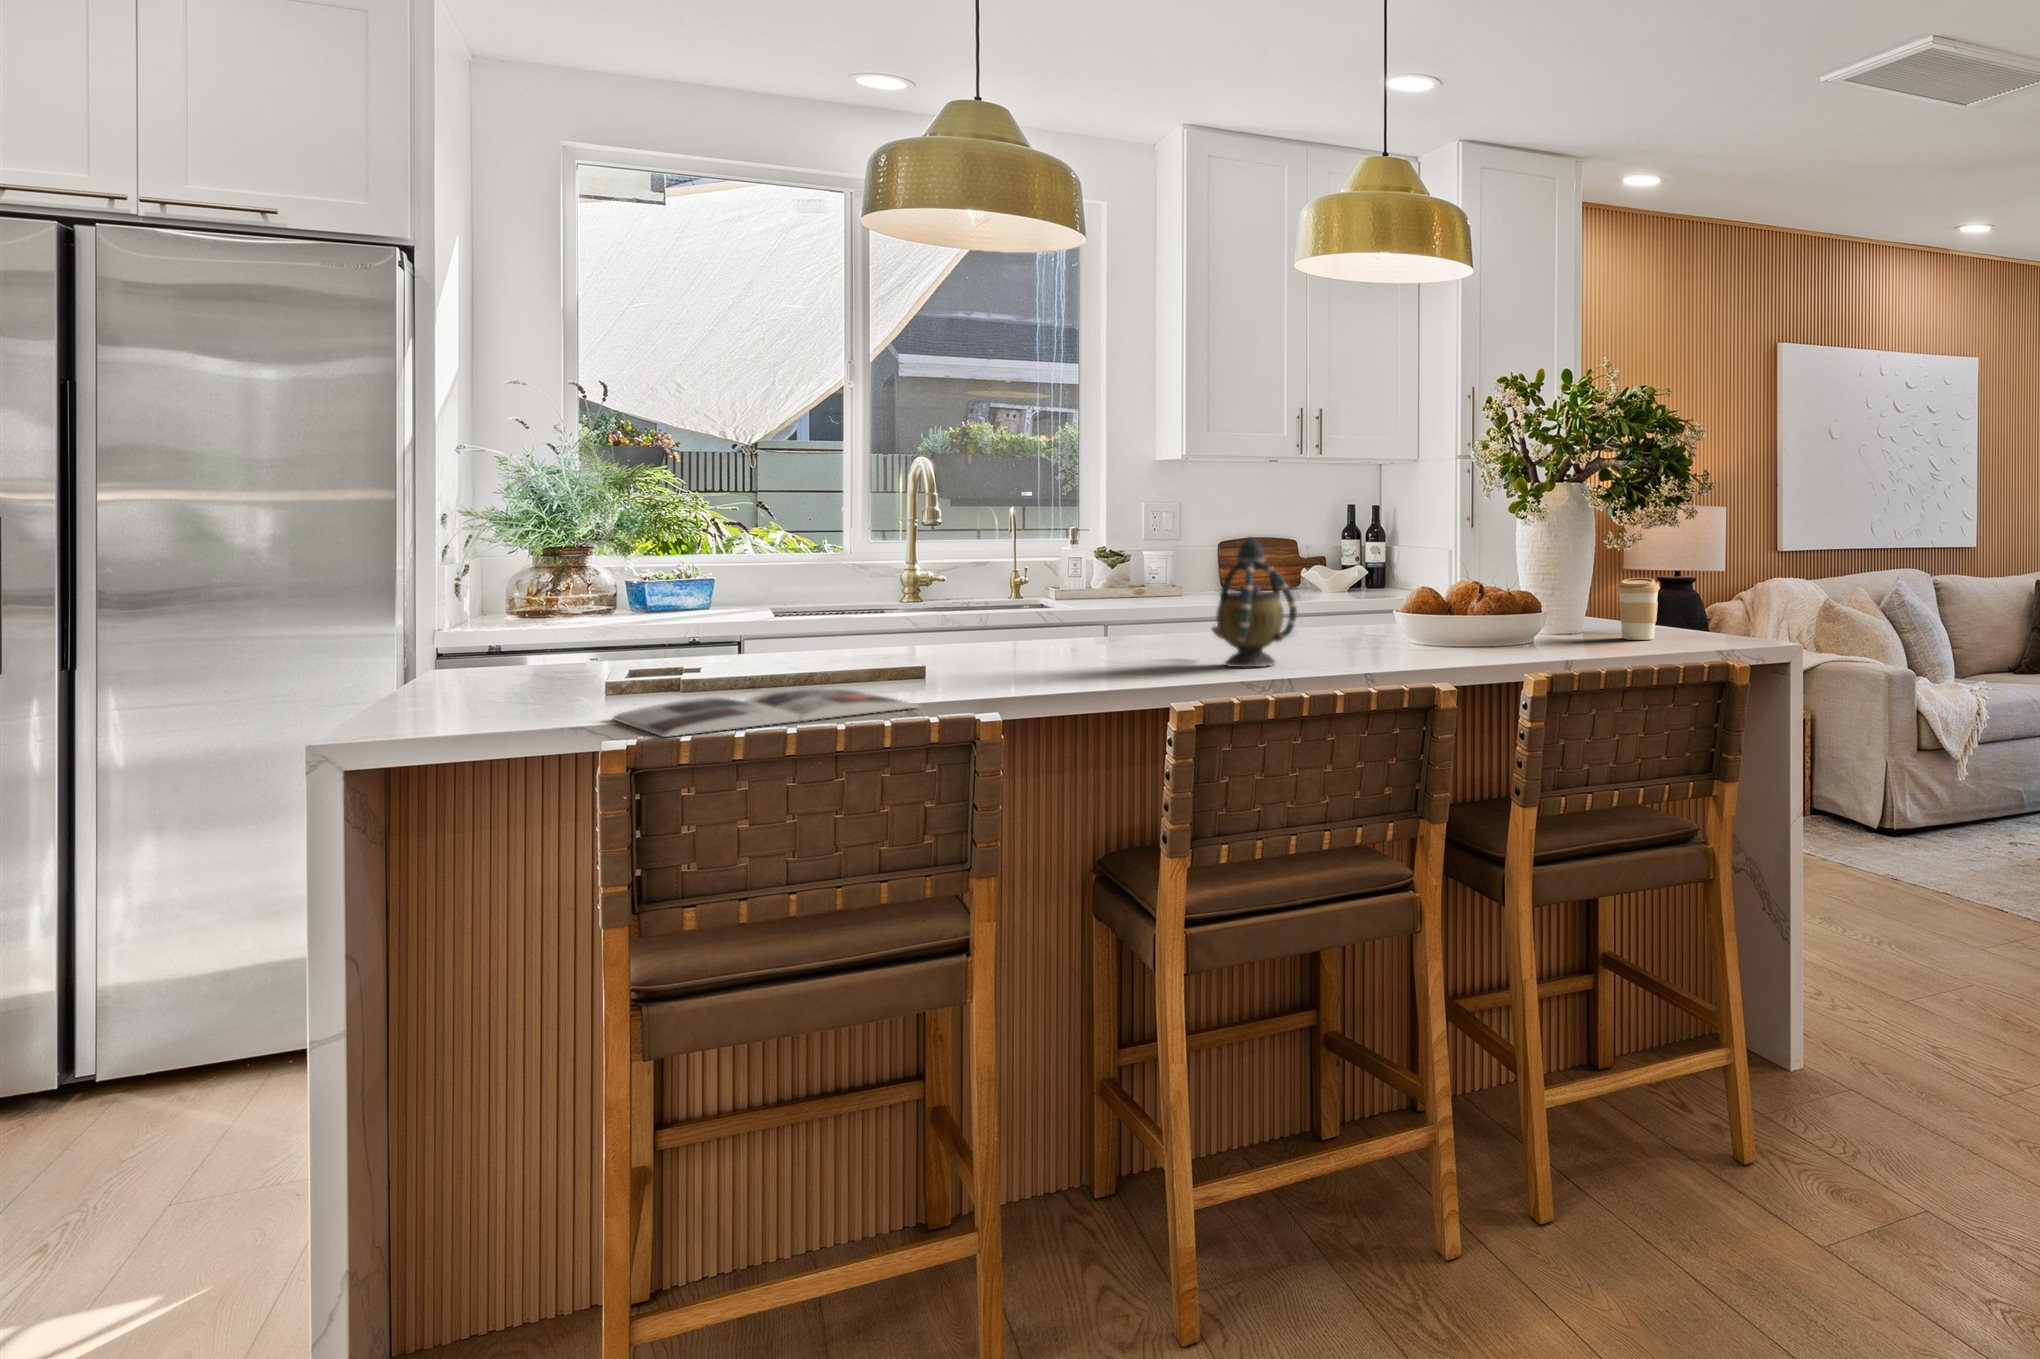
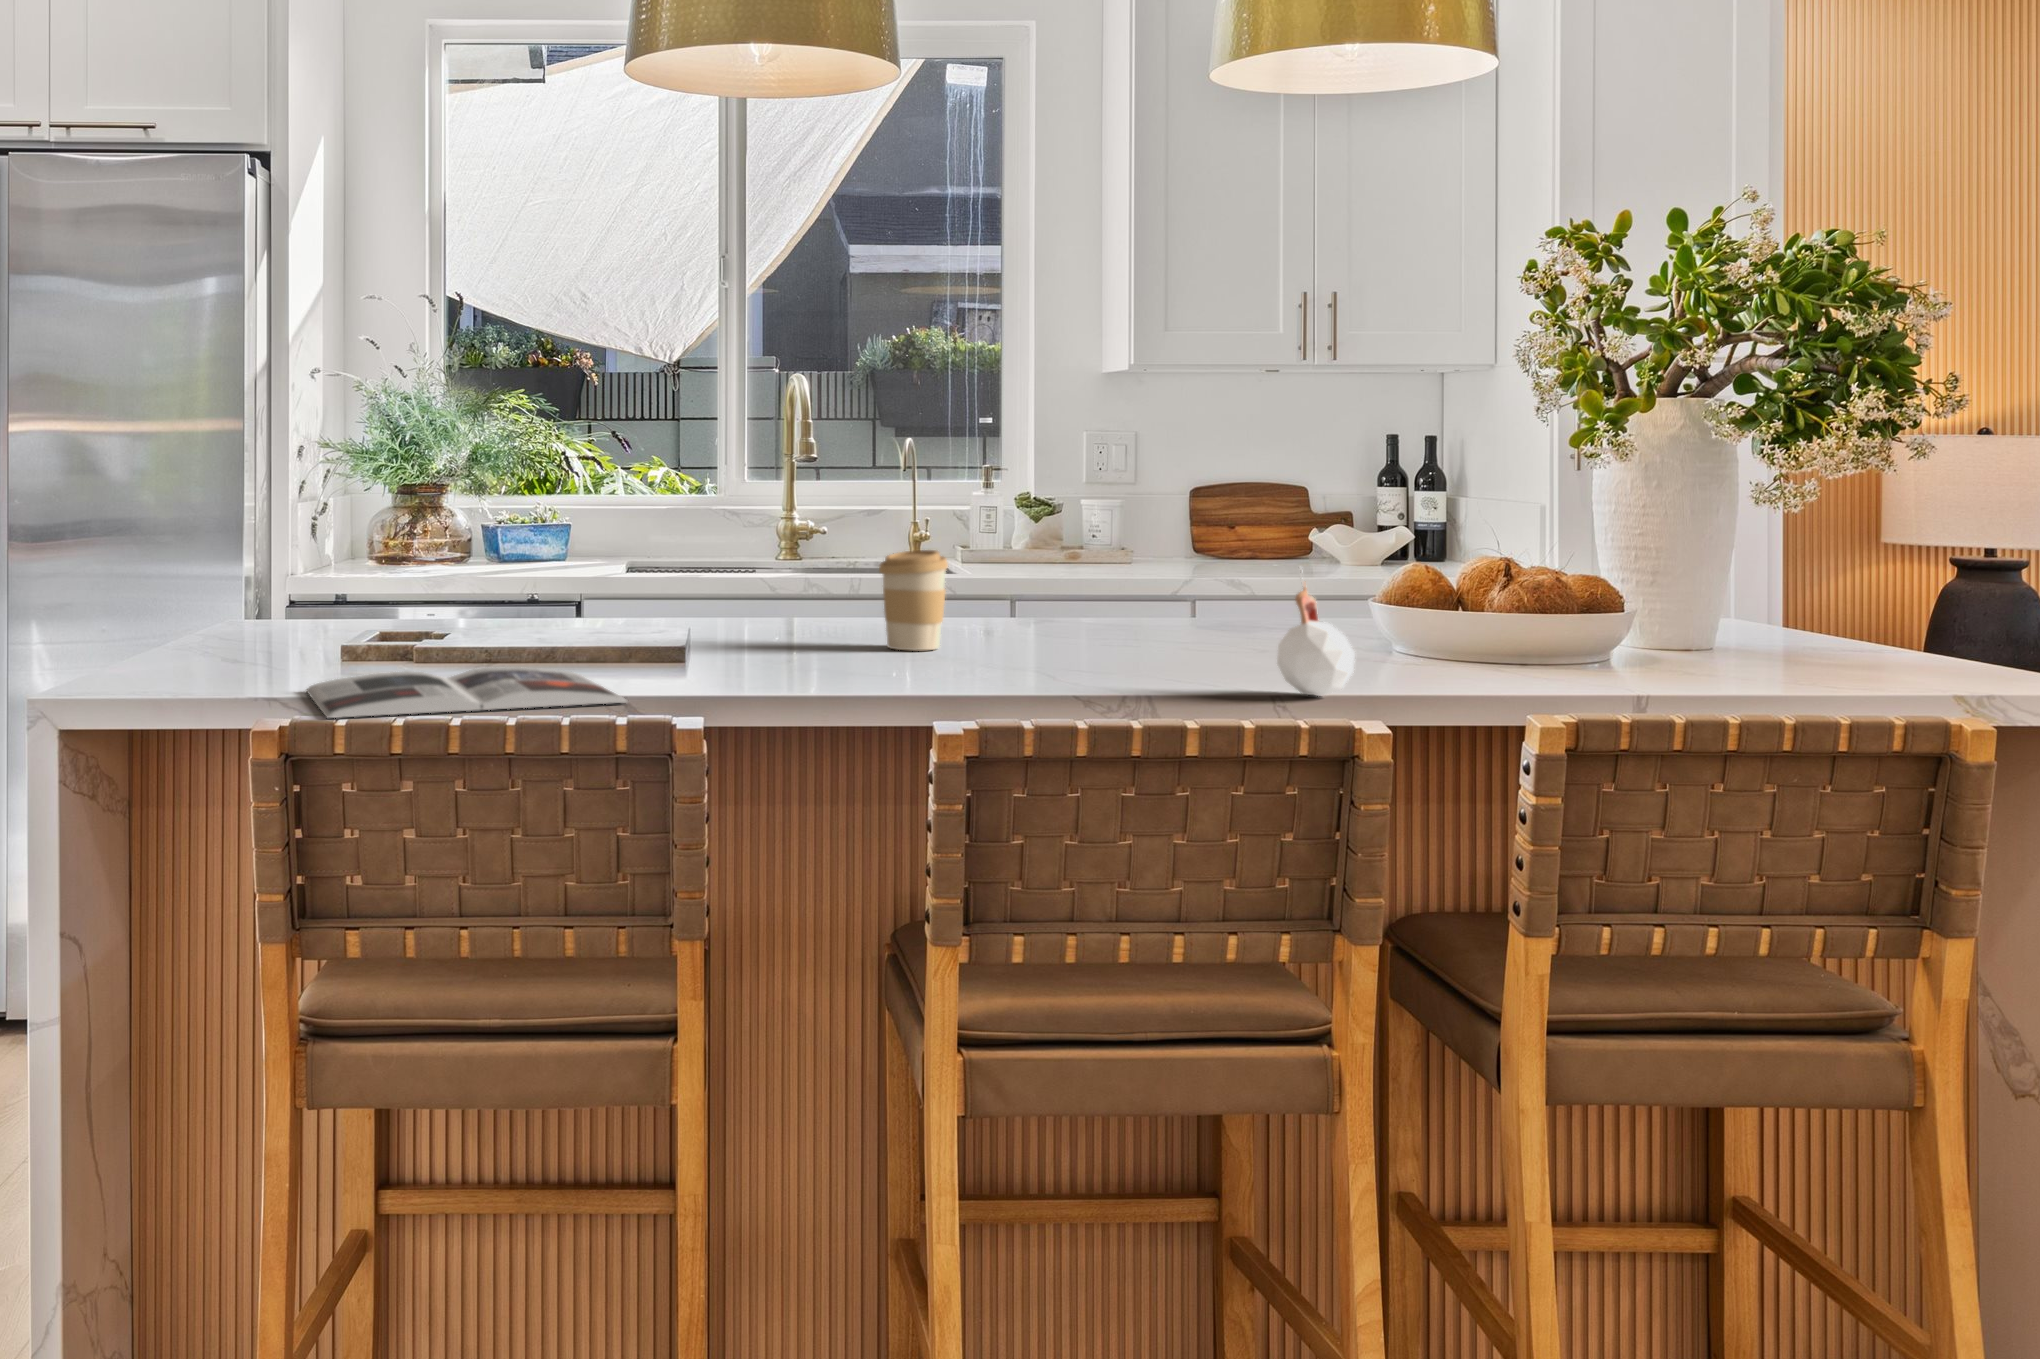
teapot: present [1212,537,1297,667] -> none [1058,481,1171,675]
coffee cup: present [1617,578,1660,640] -> present [879,550,948,651]
candle: none [1368,589,1416,671] -> present [1277,581,1355,696]

